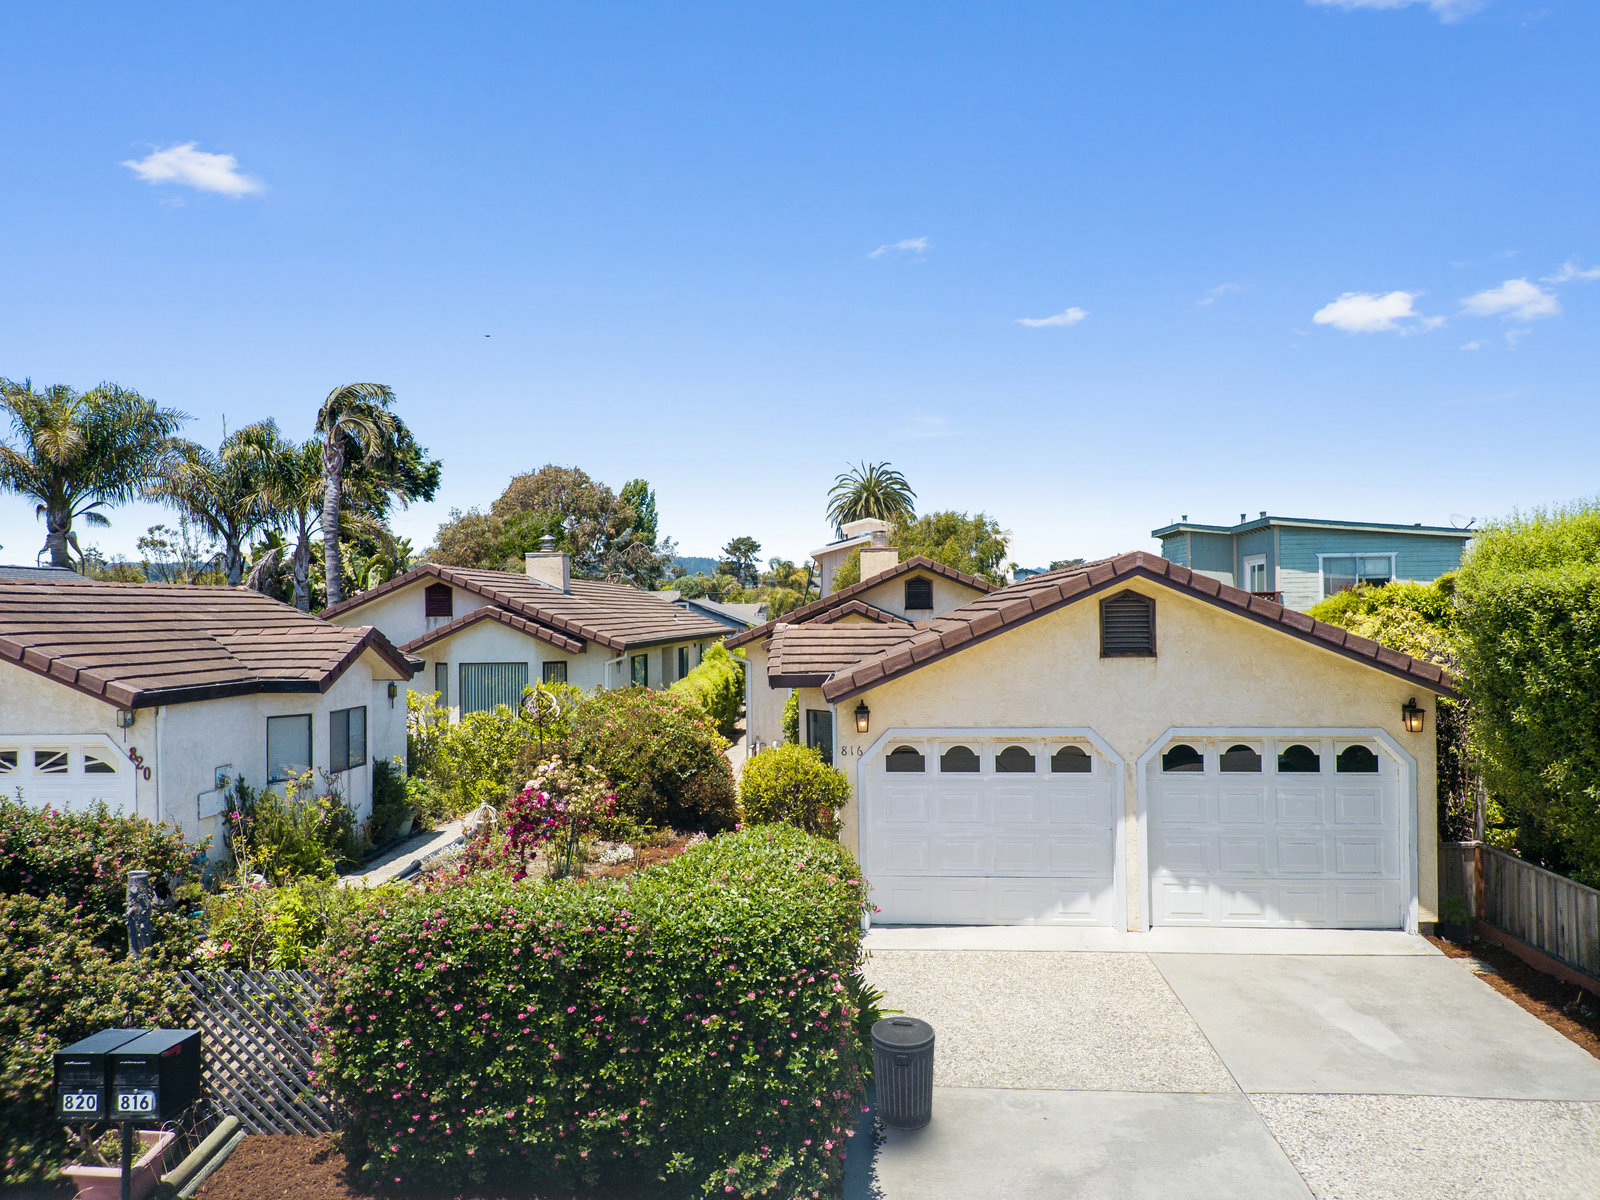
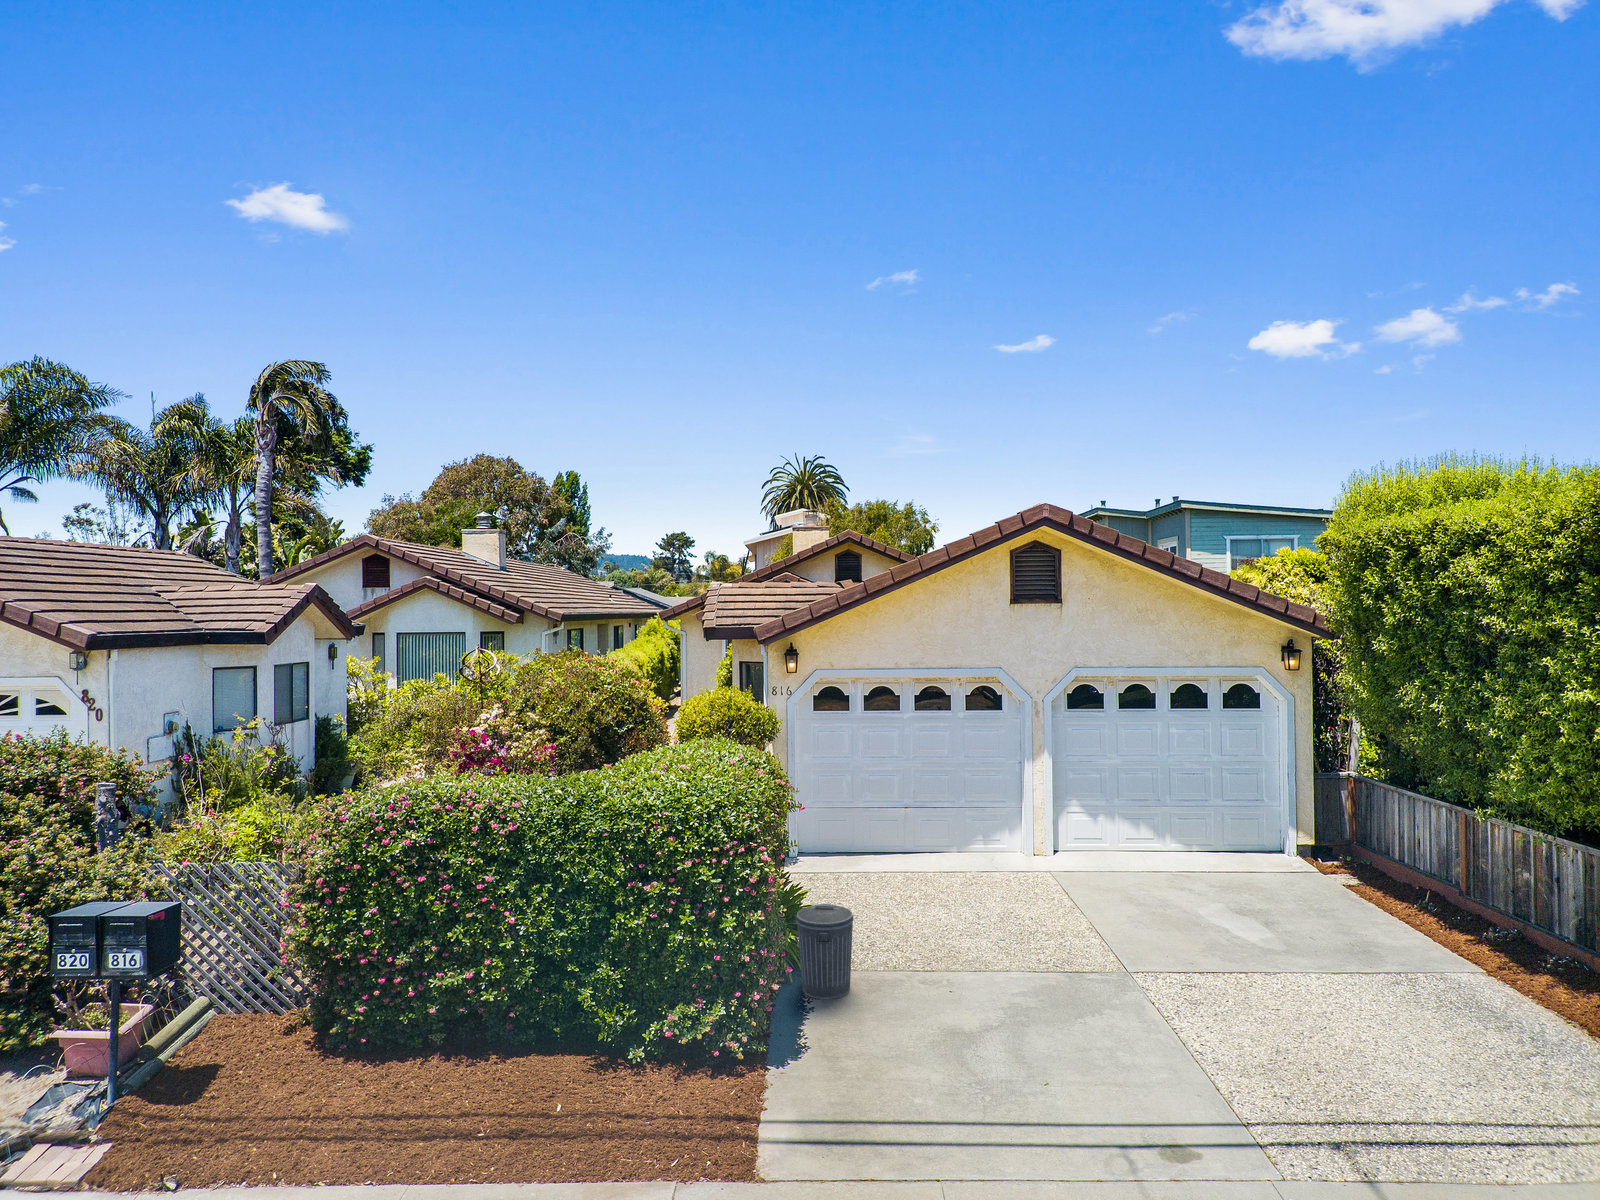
potted plant: present [1440,895,1471,946] -> none [1304,814,1337,859]

